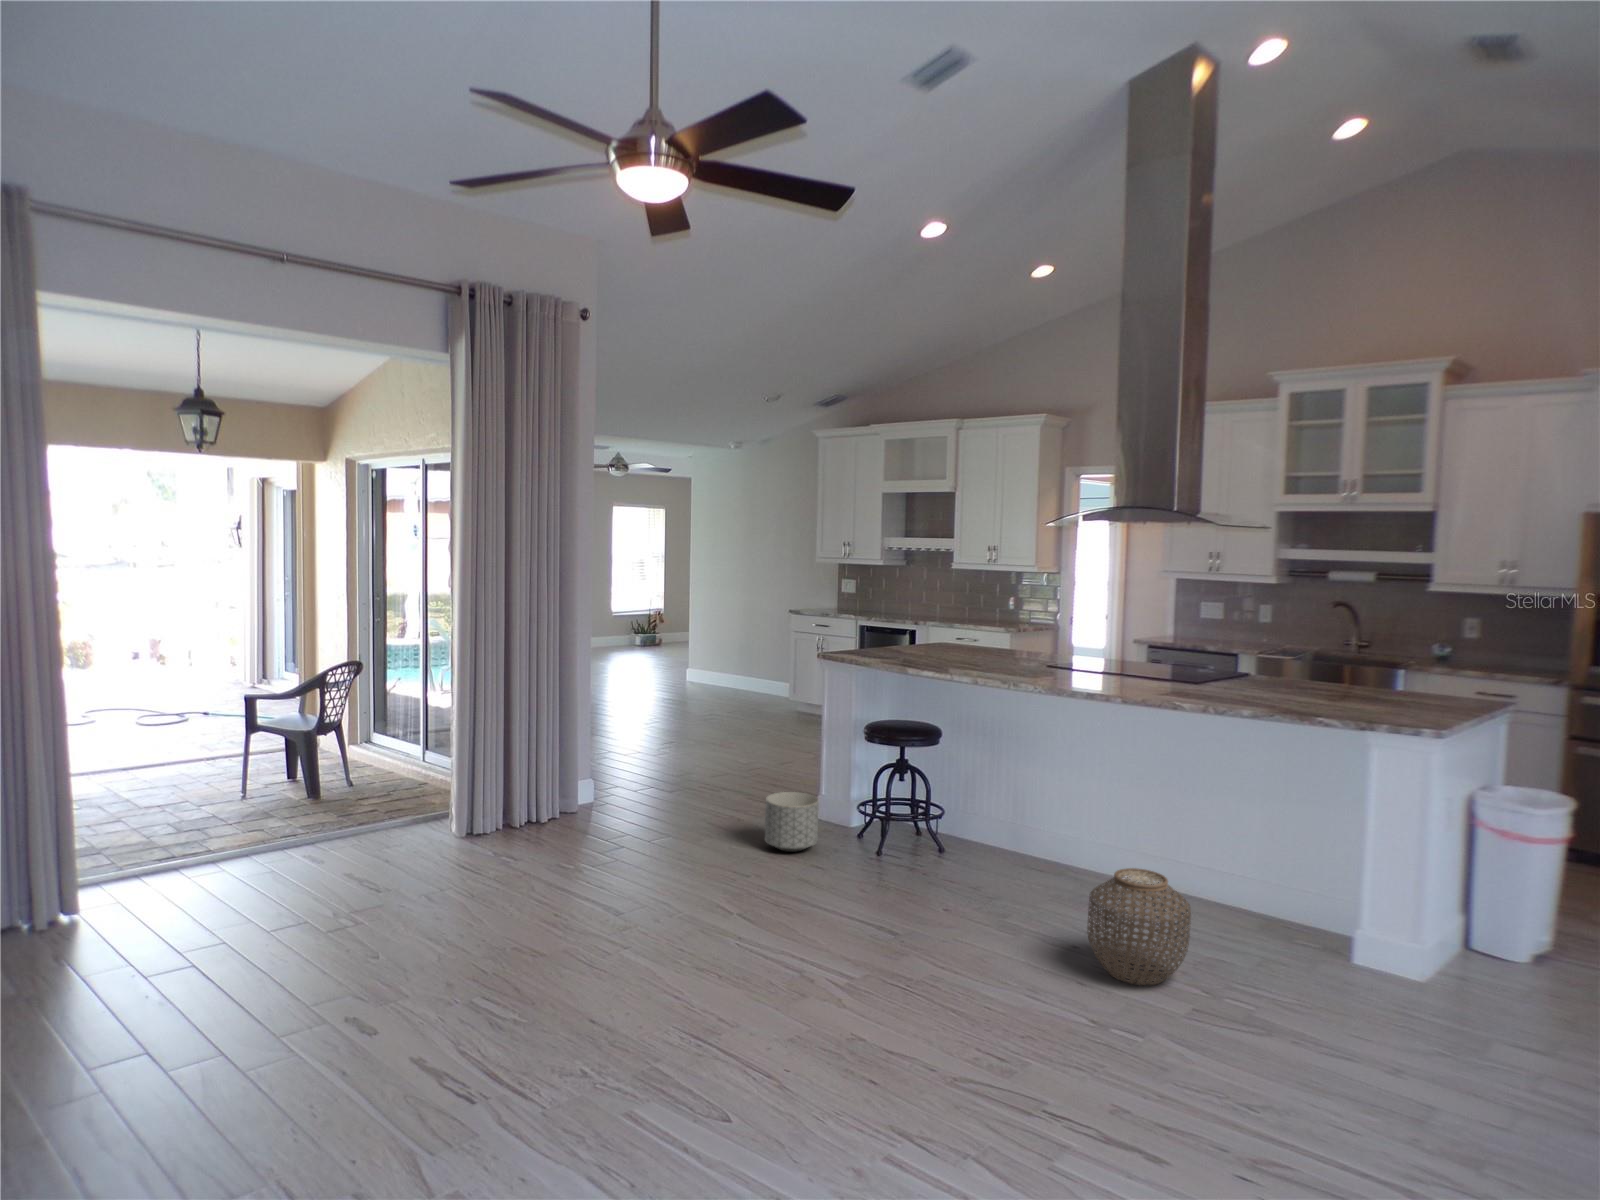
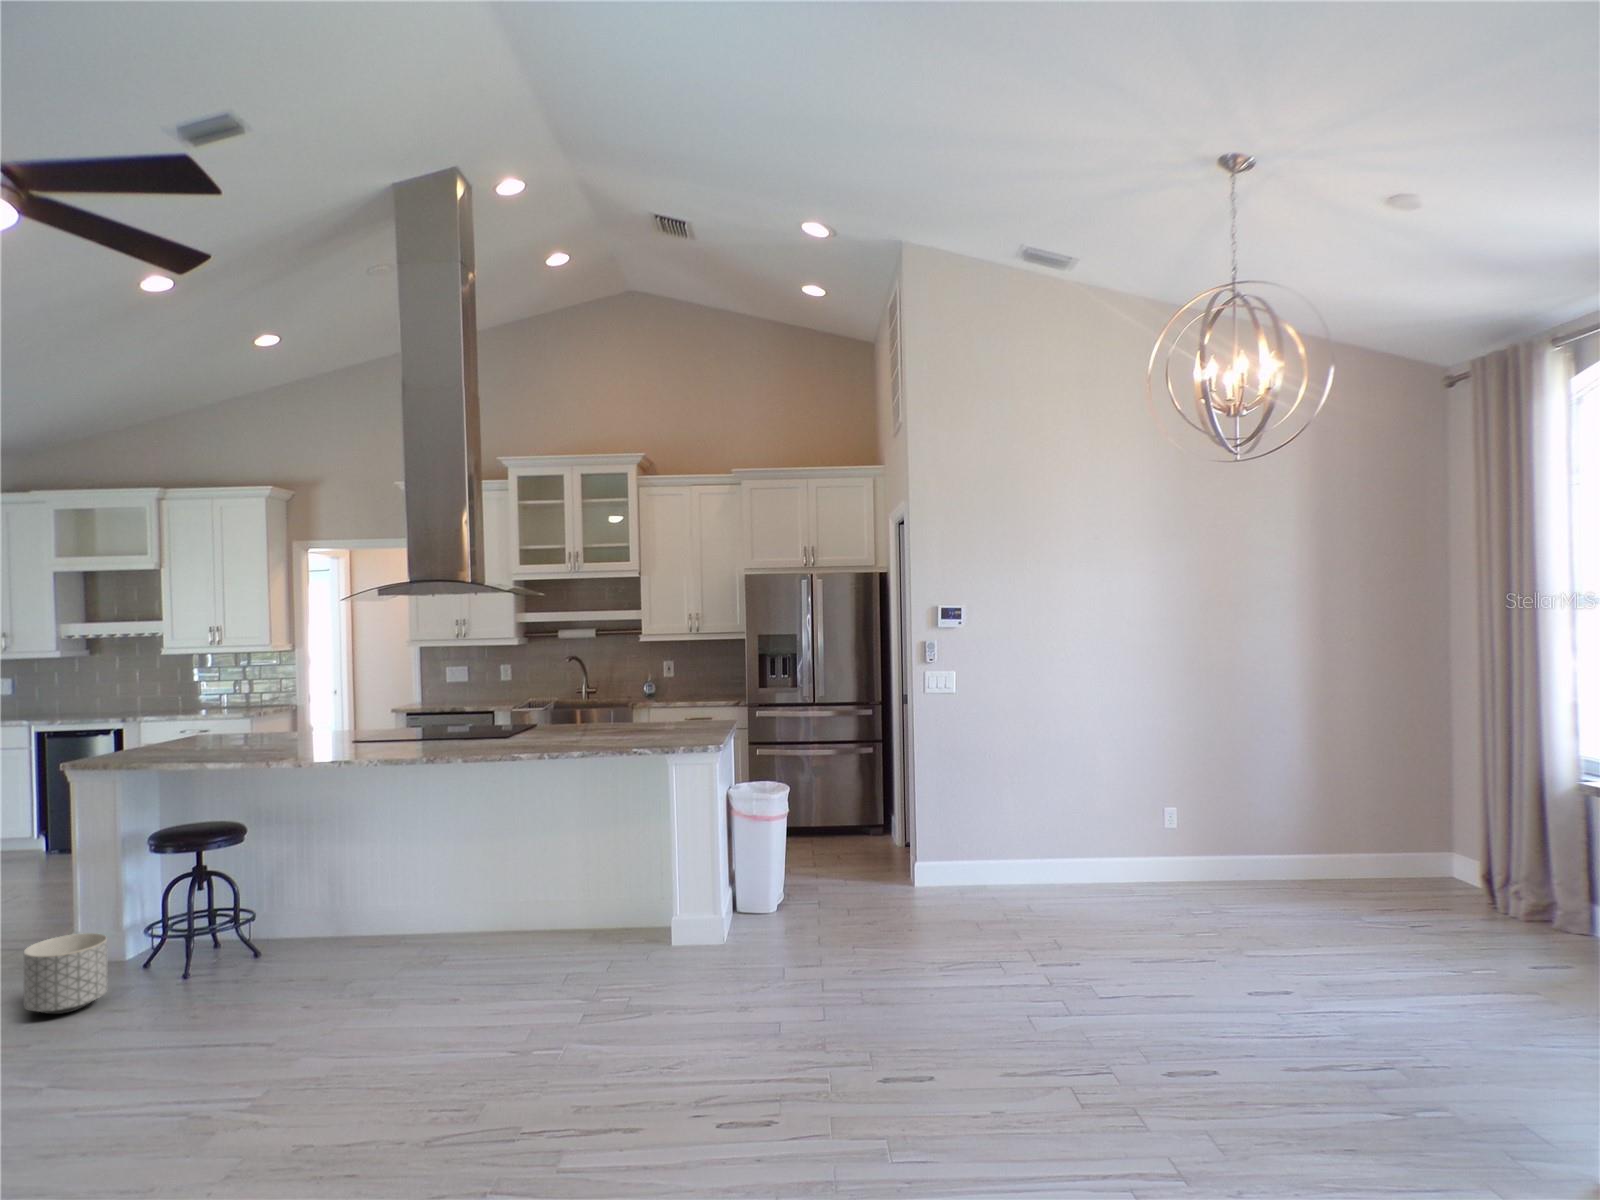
woven basket: present [1087,868,1191,985] -> none [508,897,601,1007]

